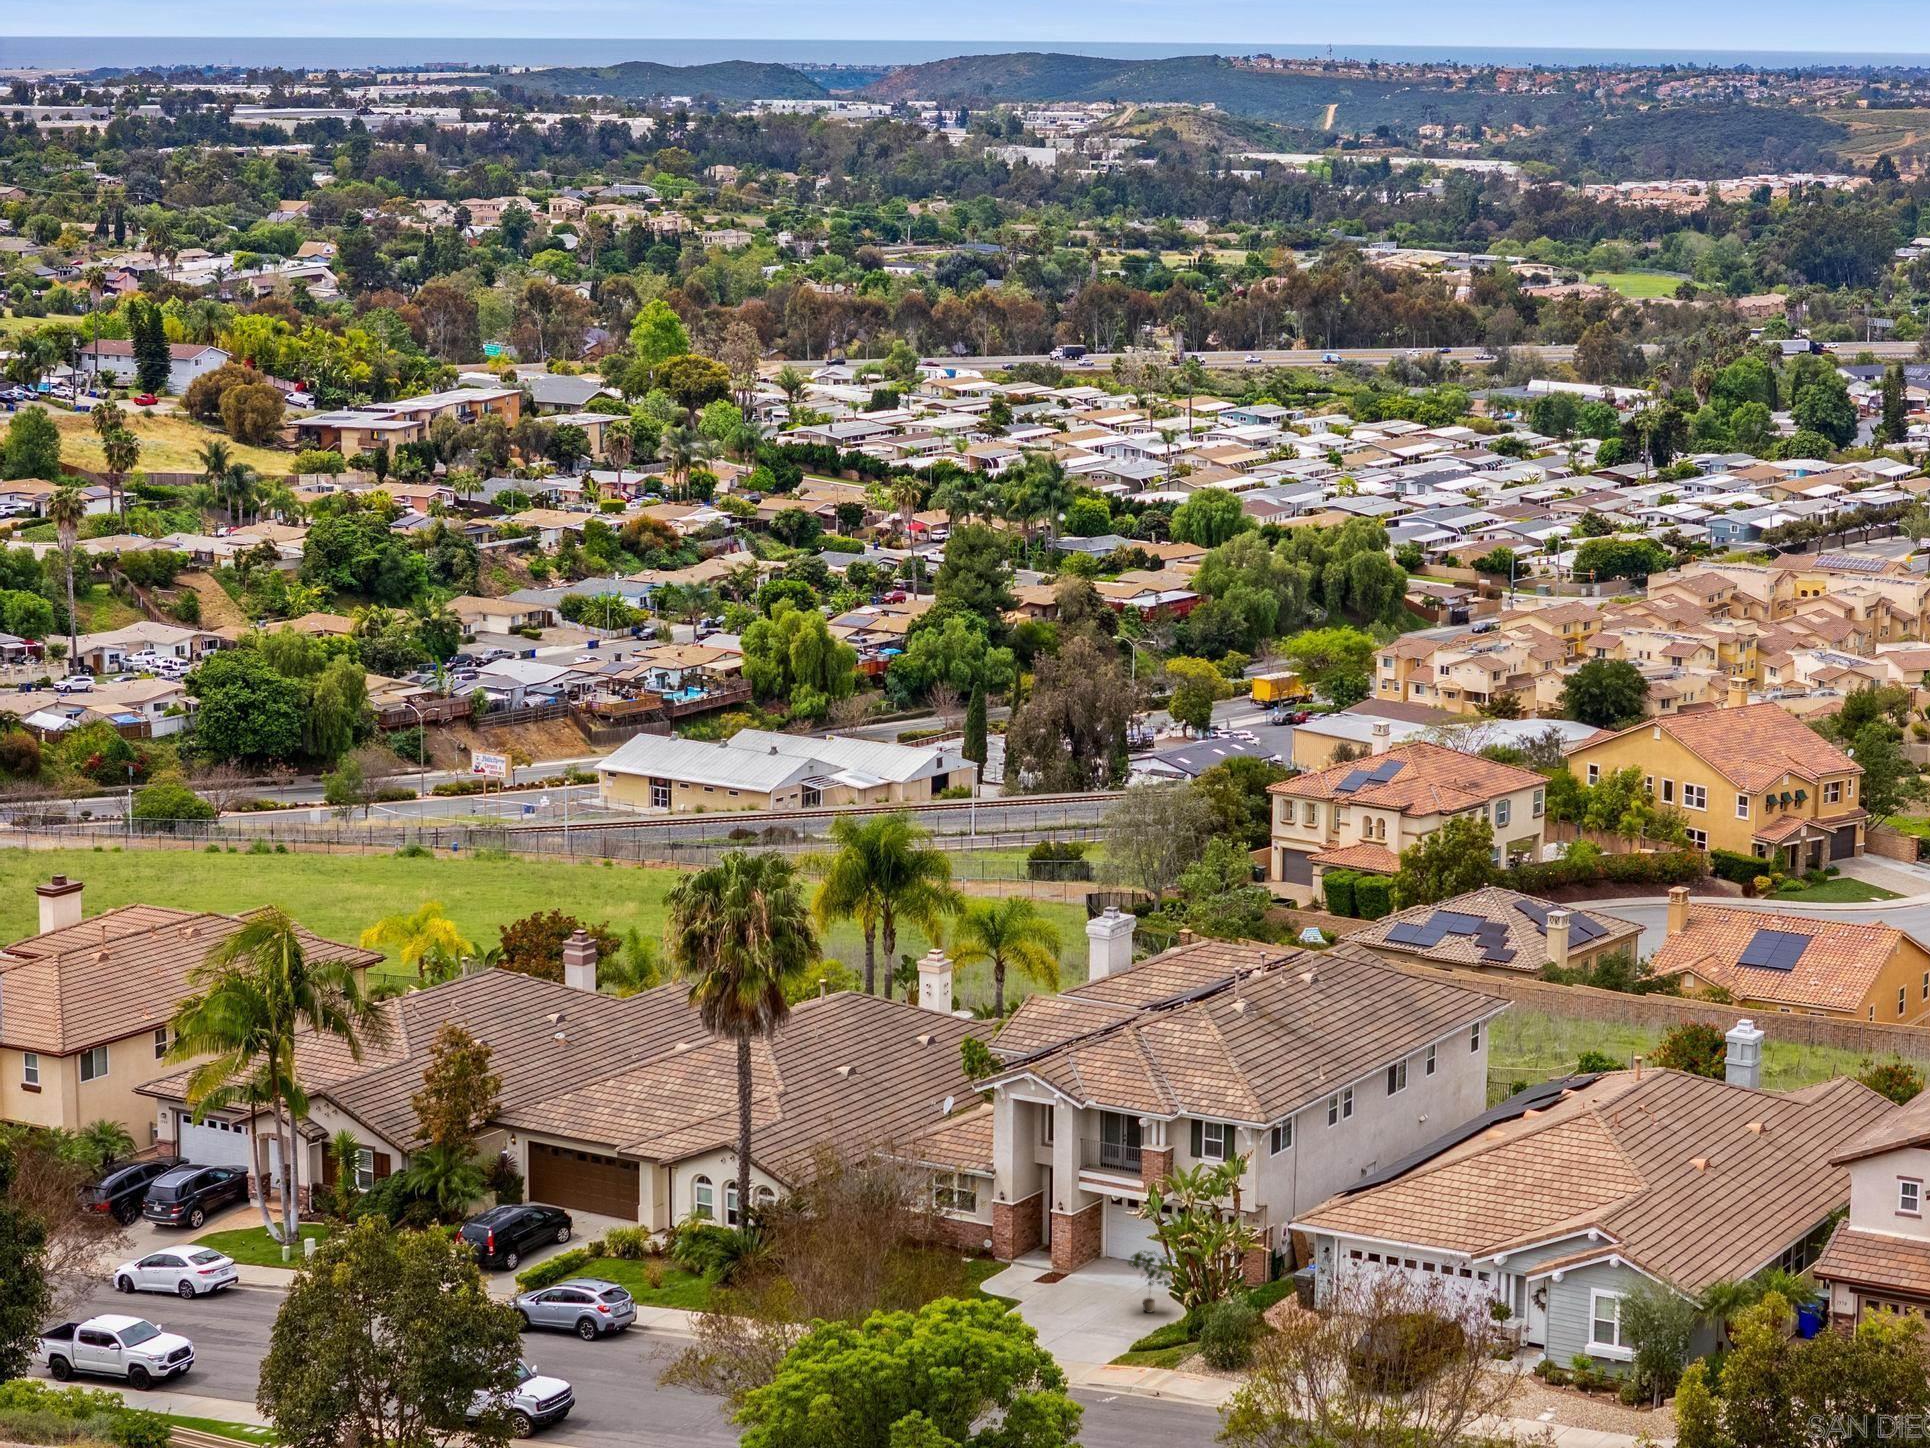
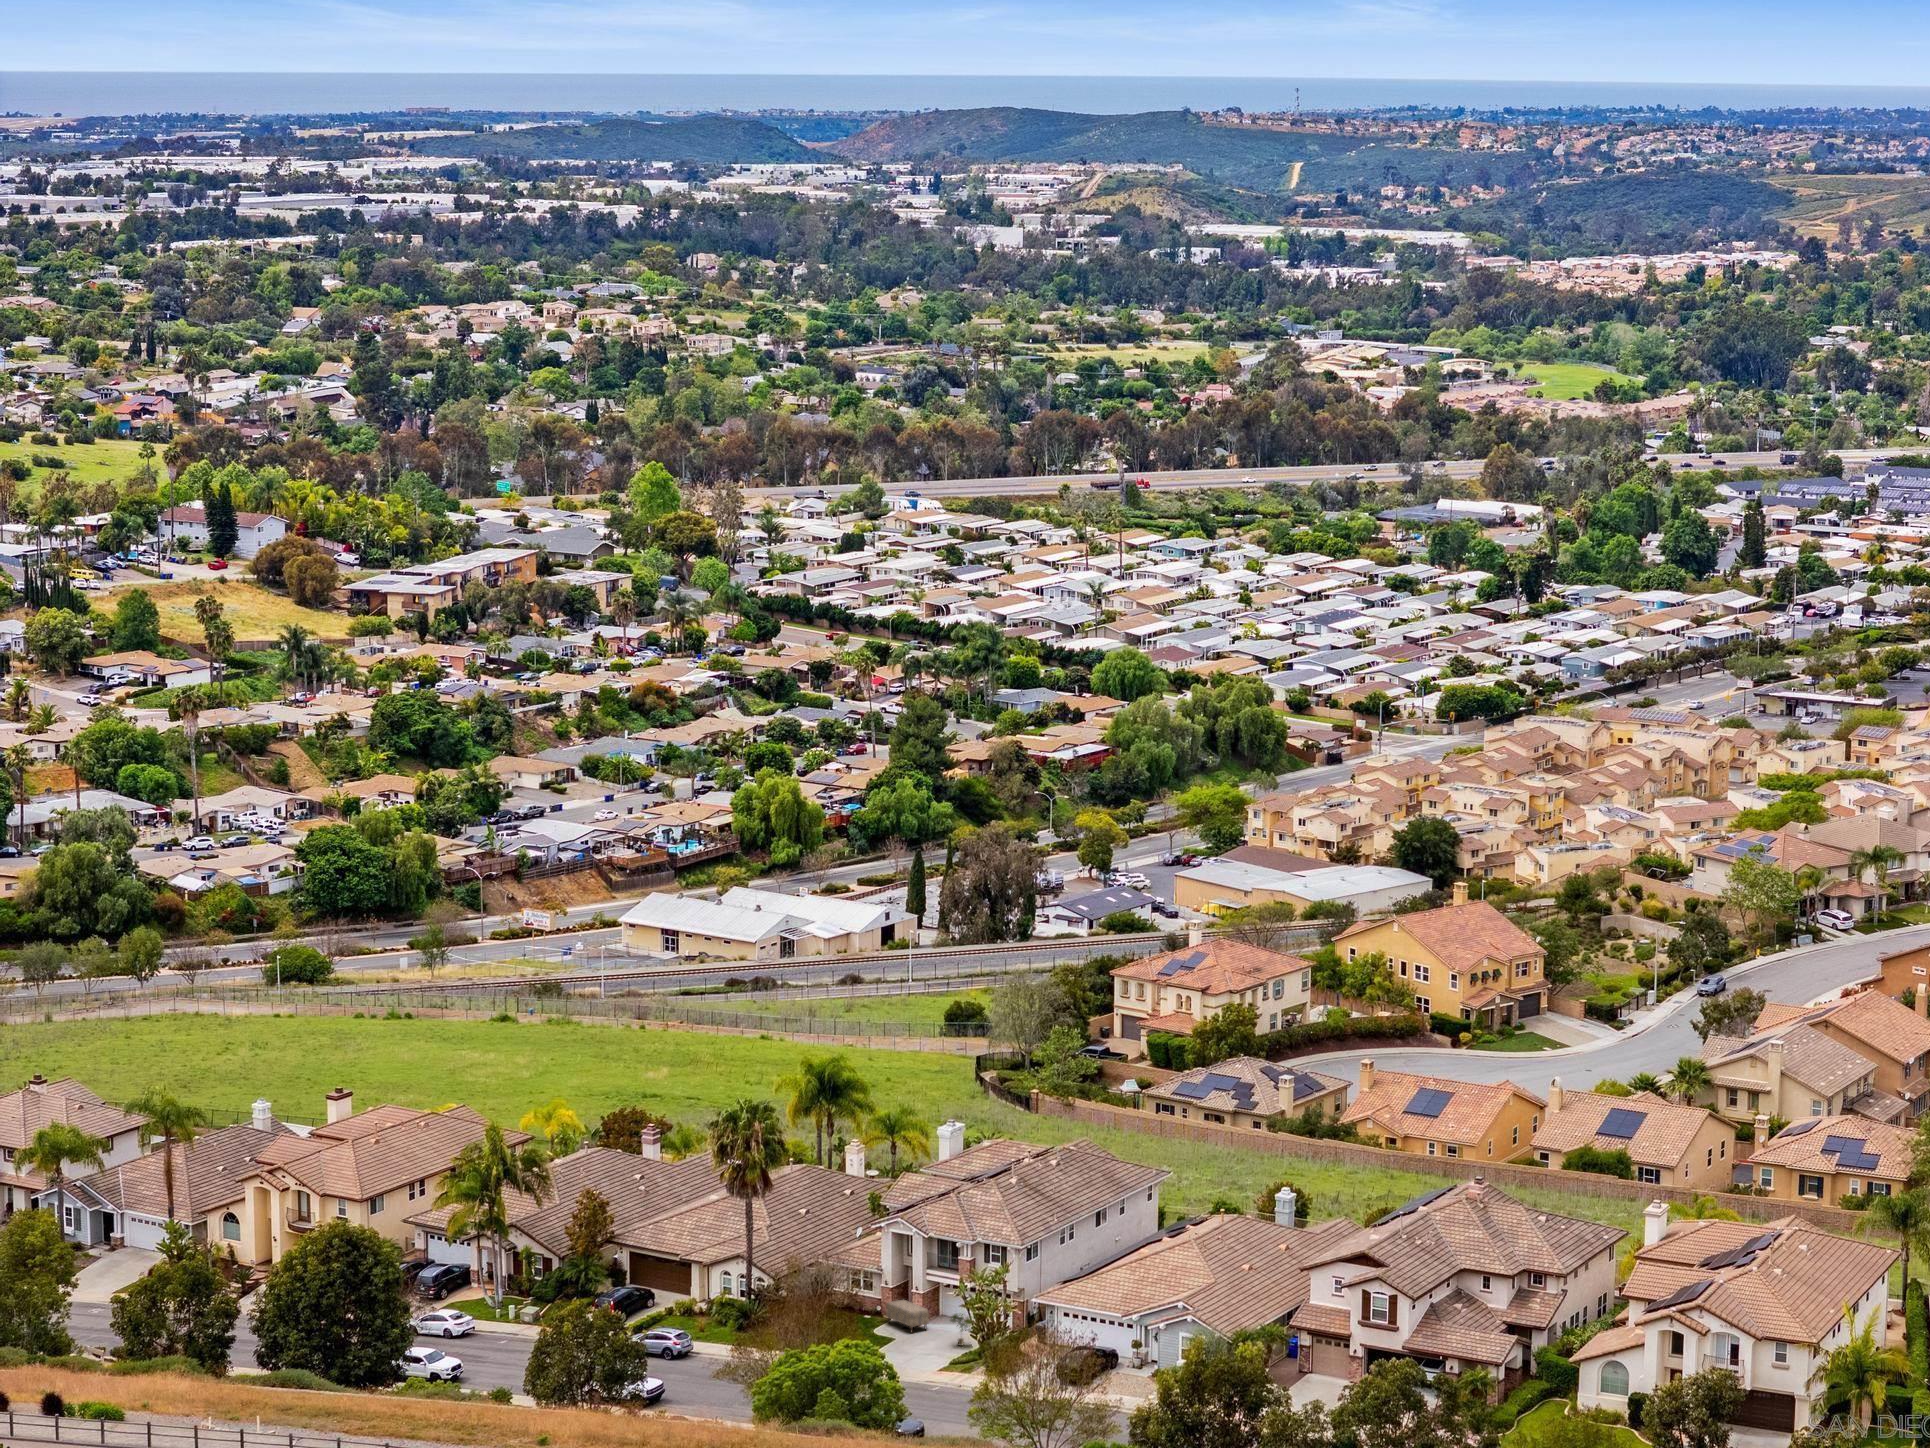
bench: none [1003,1226,1084,1289] -> present [886,1300,929,1332]

